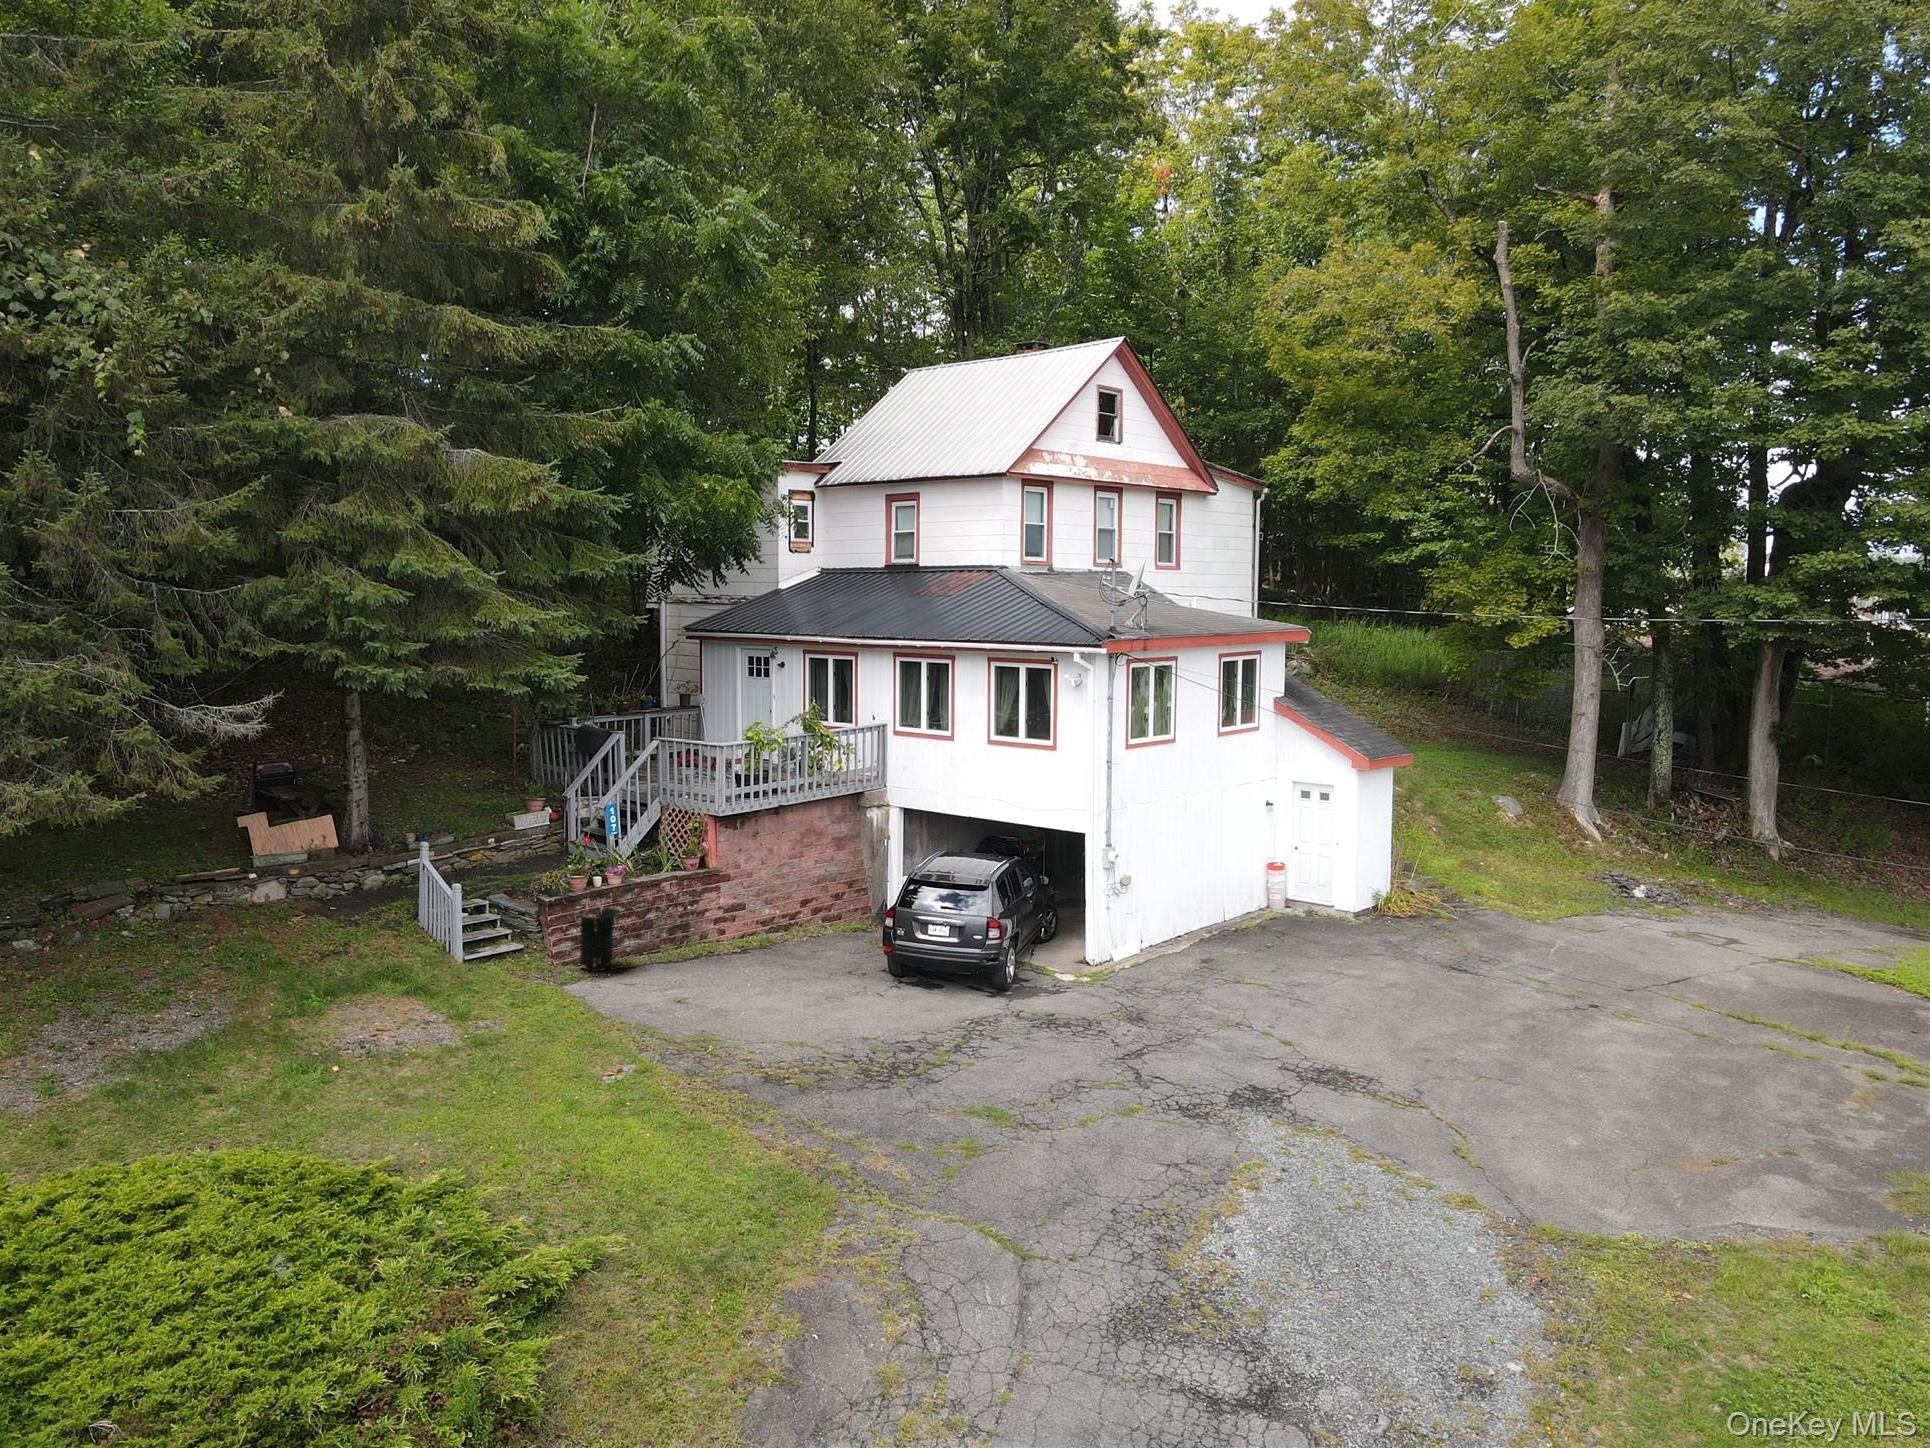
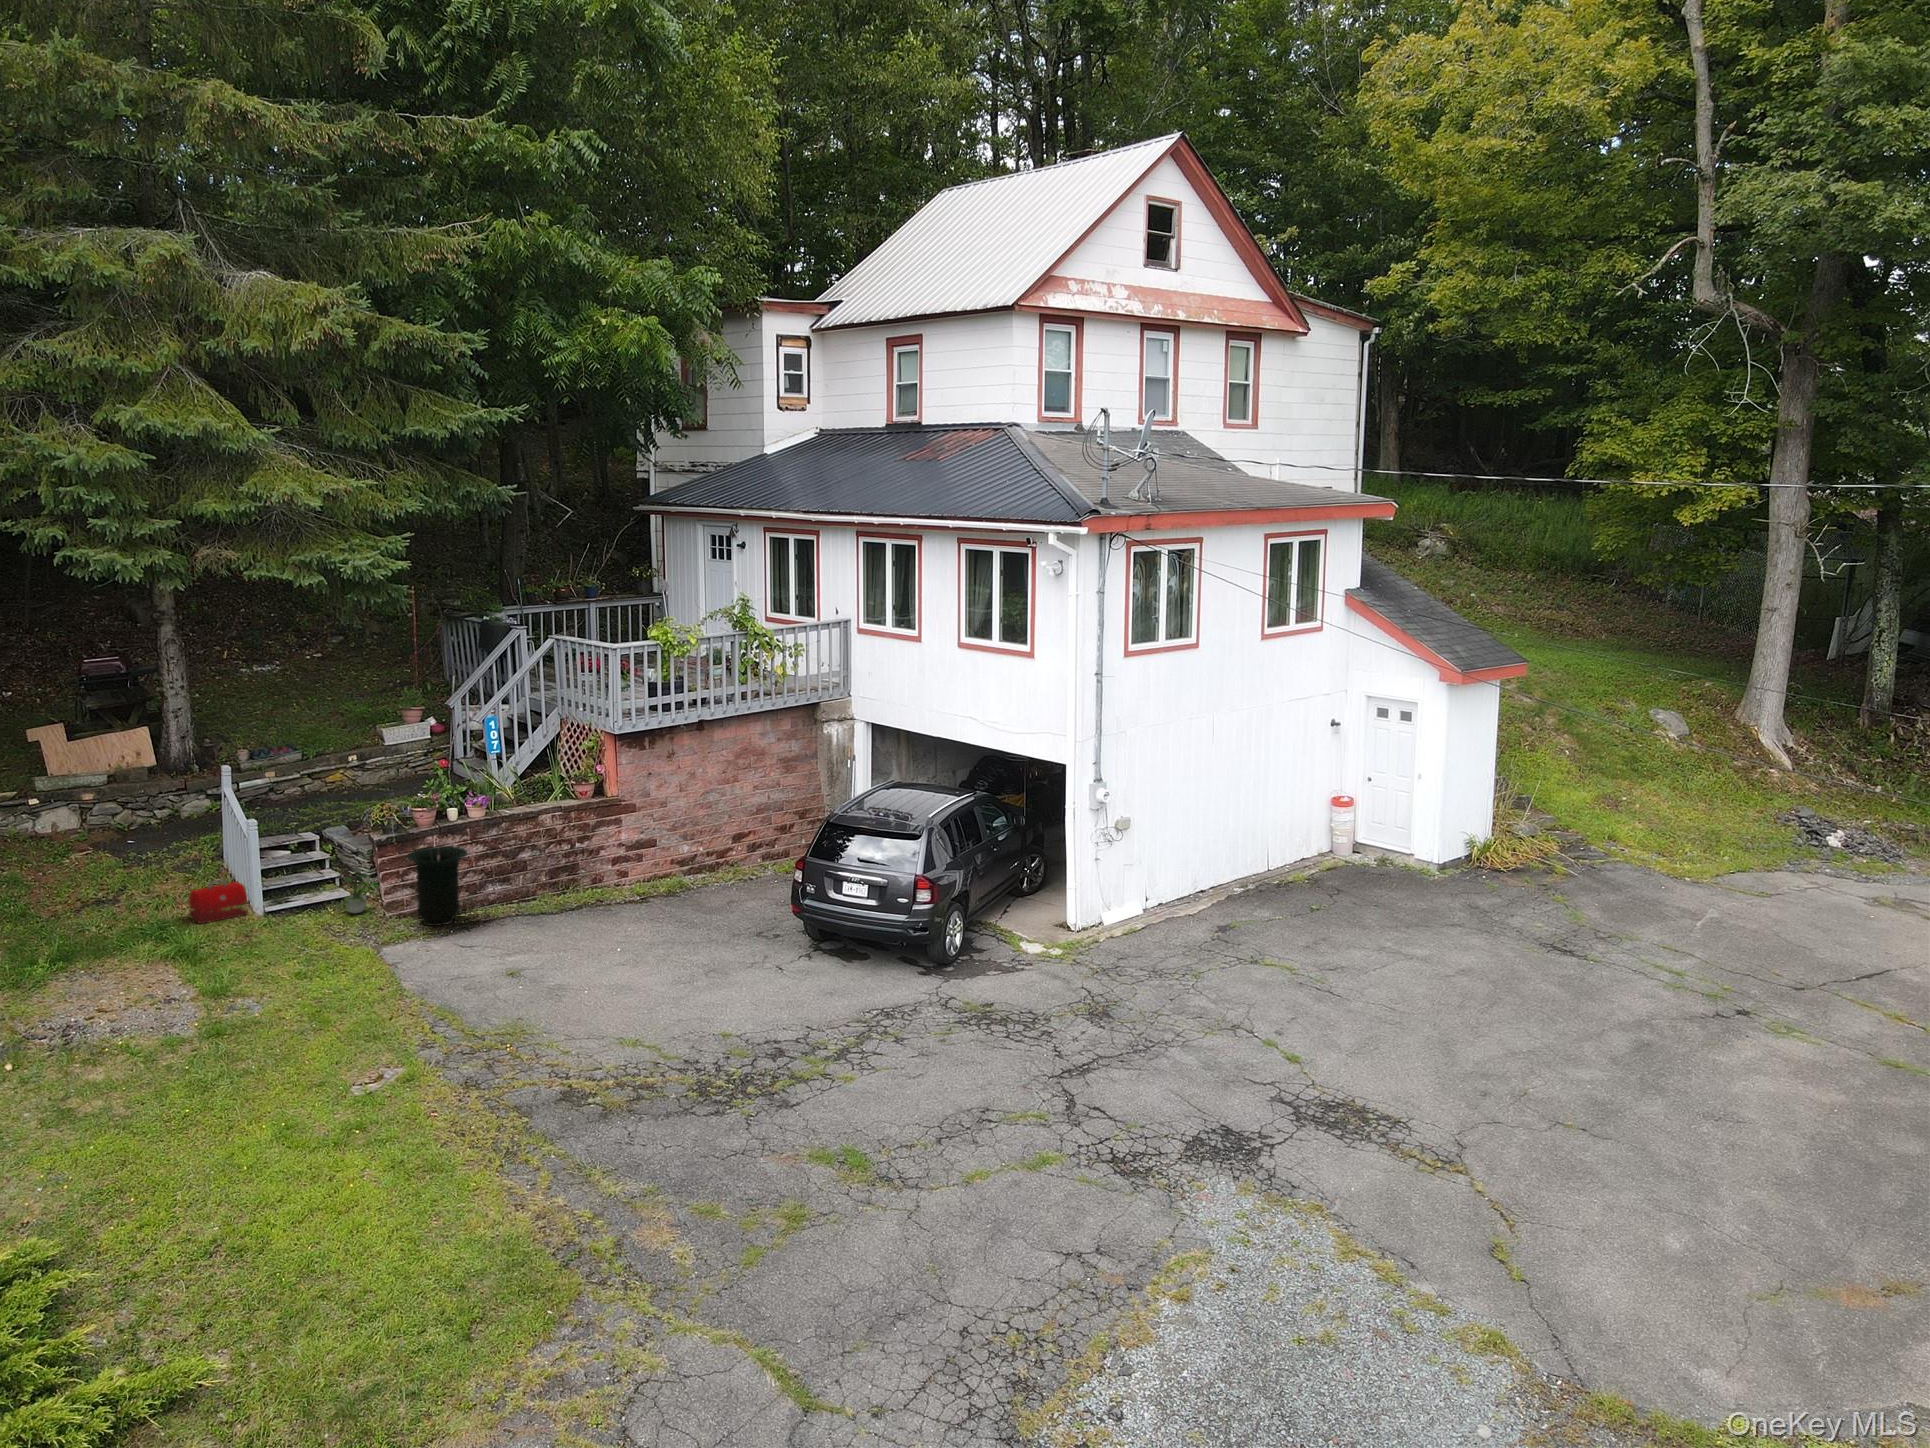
potted plant: none [512,921,544,964] -> present [343,872,378,913]
toolbox: none [388,938,435,974] -> present [189,880,248,924]

